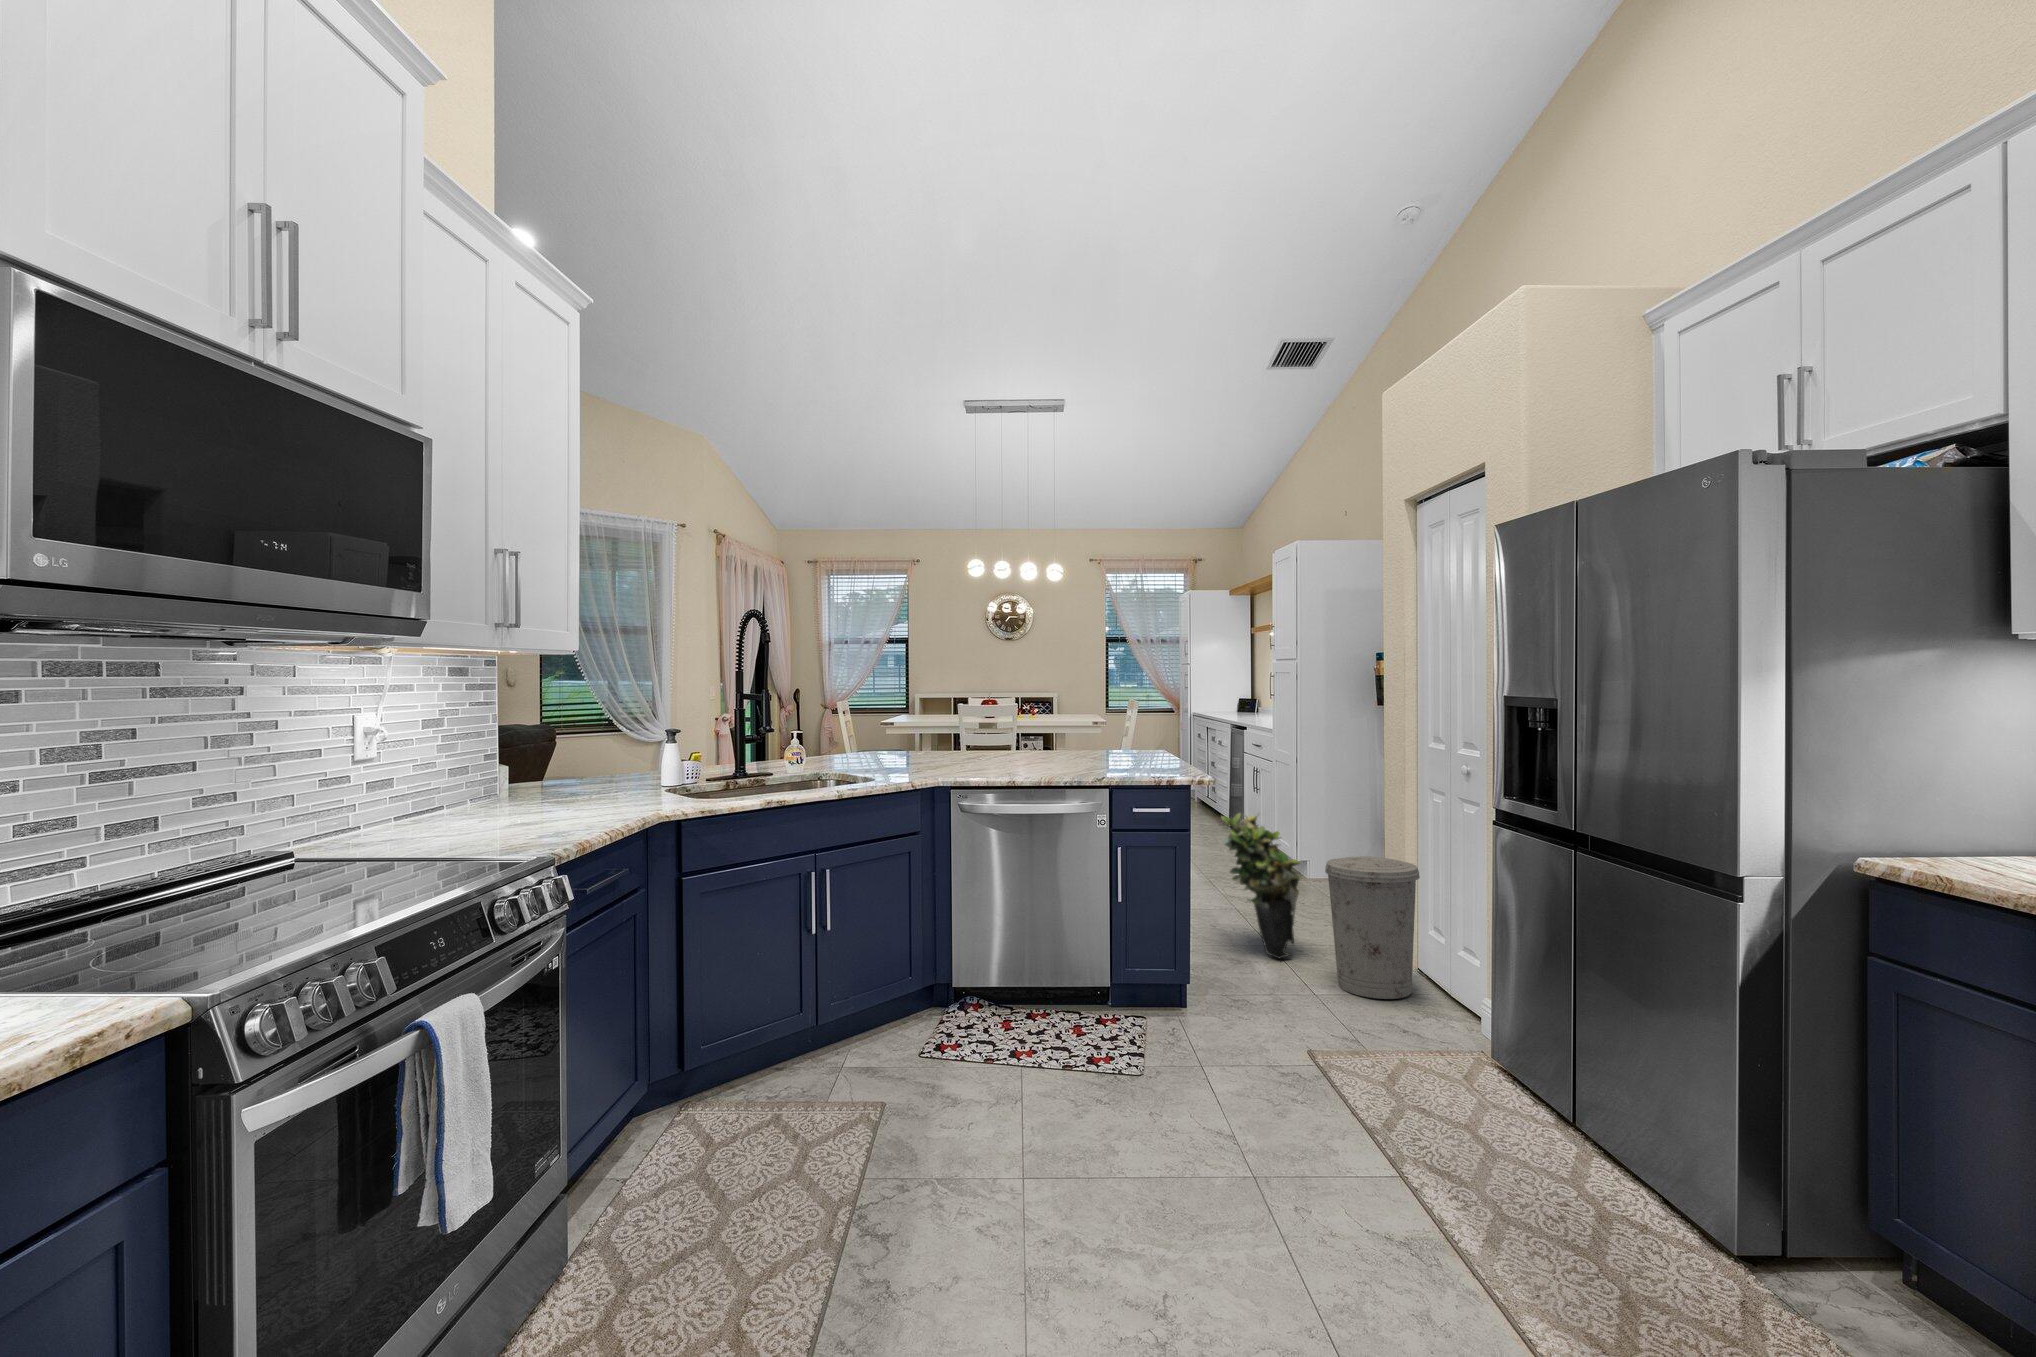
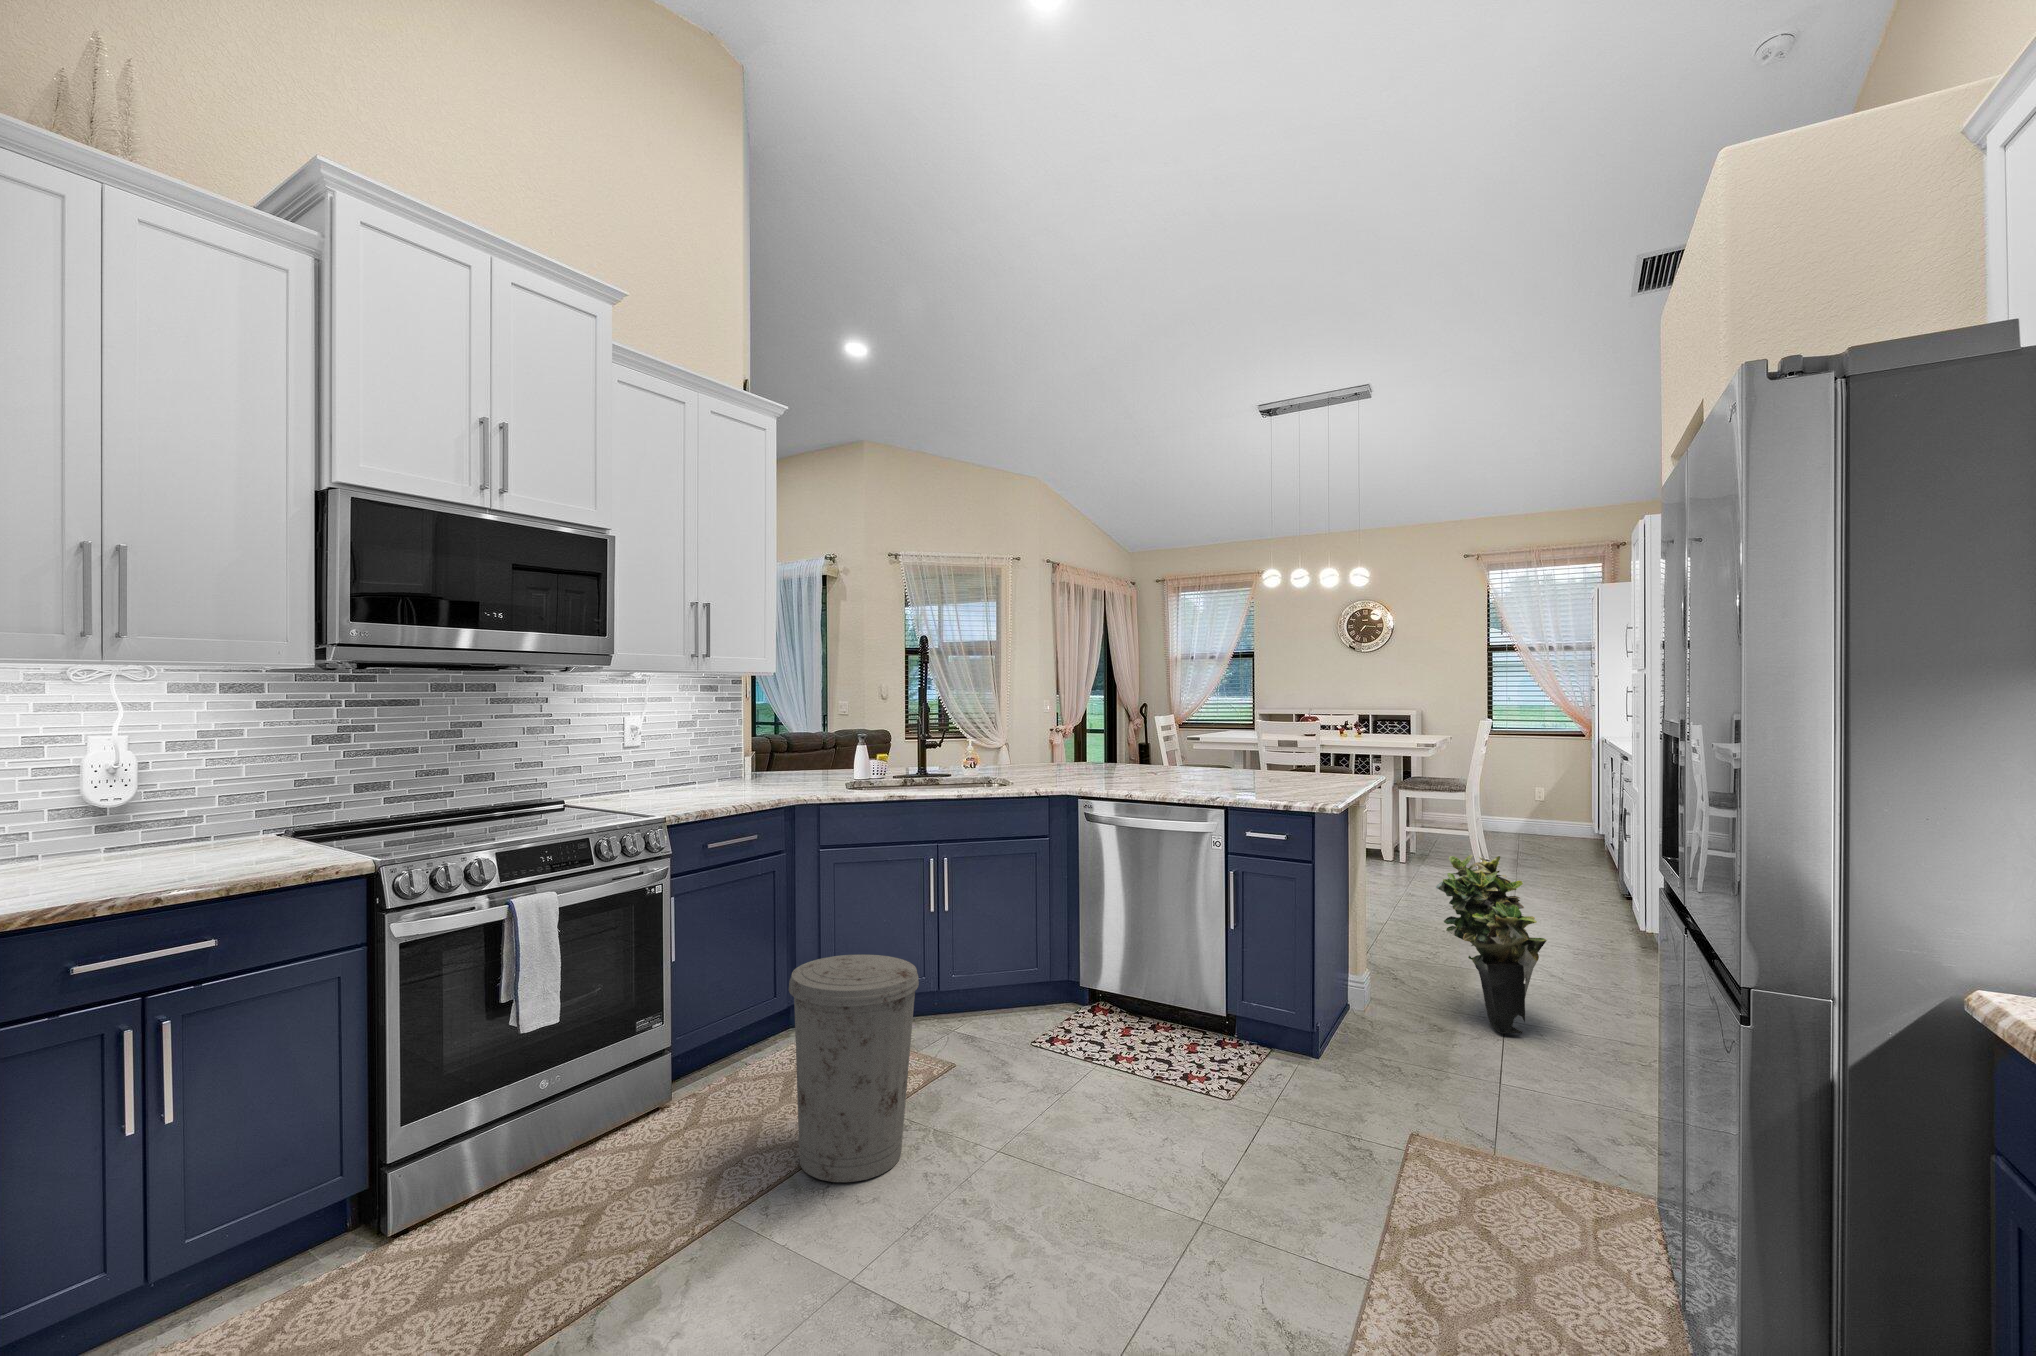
trash can: present [1325,856,1420,999] -> present [789,954,919,1182]

